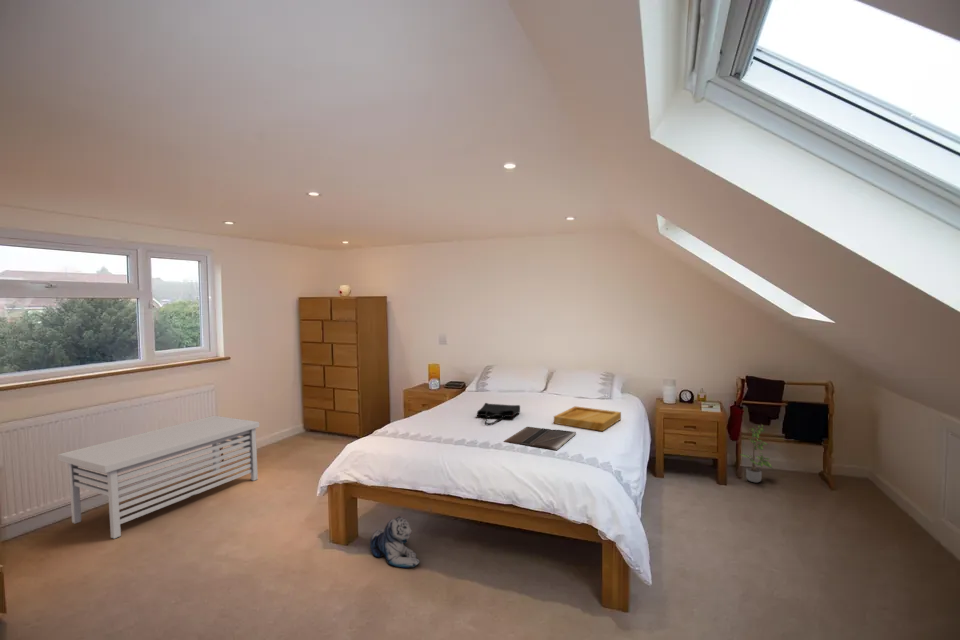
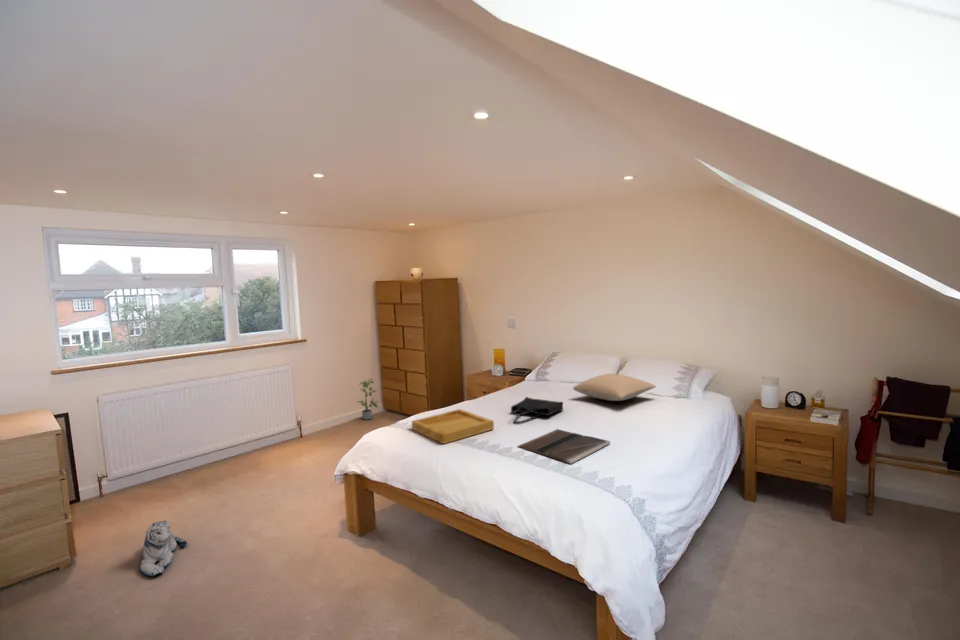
pillow: none [522,381,588,403] -> present [573,374,656,401]
tray: present [554,406,621,431] -> present [412,409,494,444]
storage bench: present [58,416,259,538] -> none [151,394,320,502]
potted plant: present [740,426,772,482] -> present [357,379,378,420]
plush toy: present [370,517,419,568] -> present [140,521,187,577]

